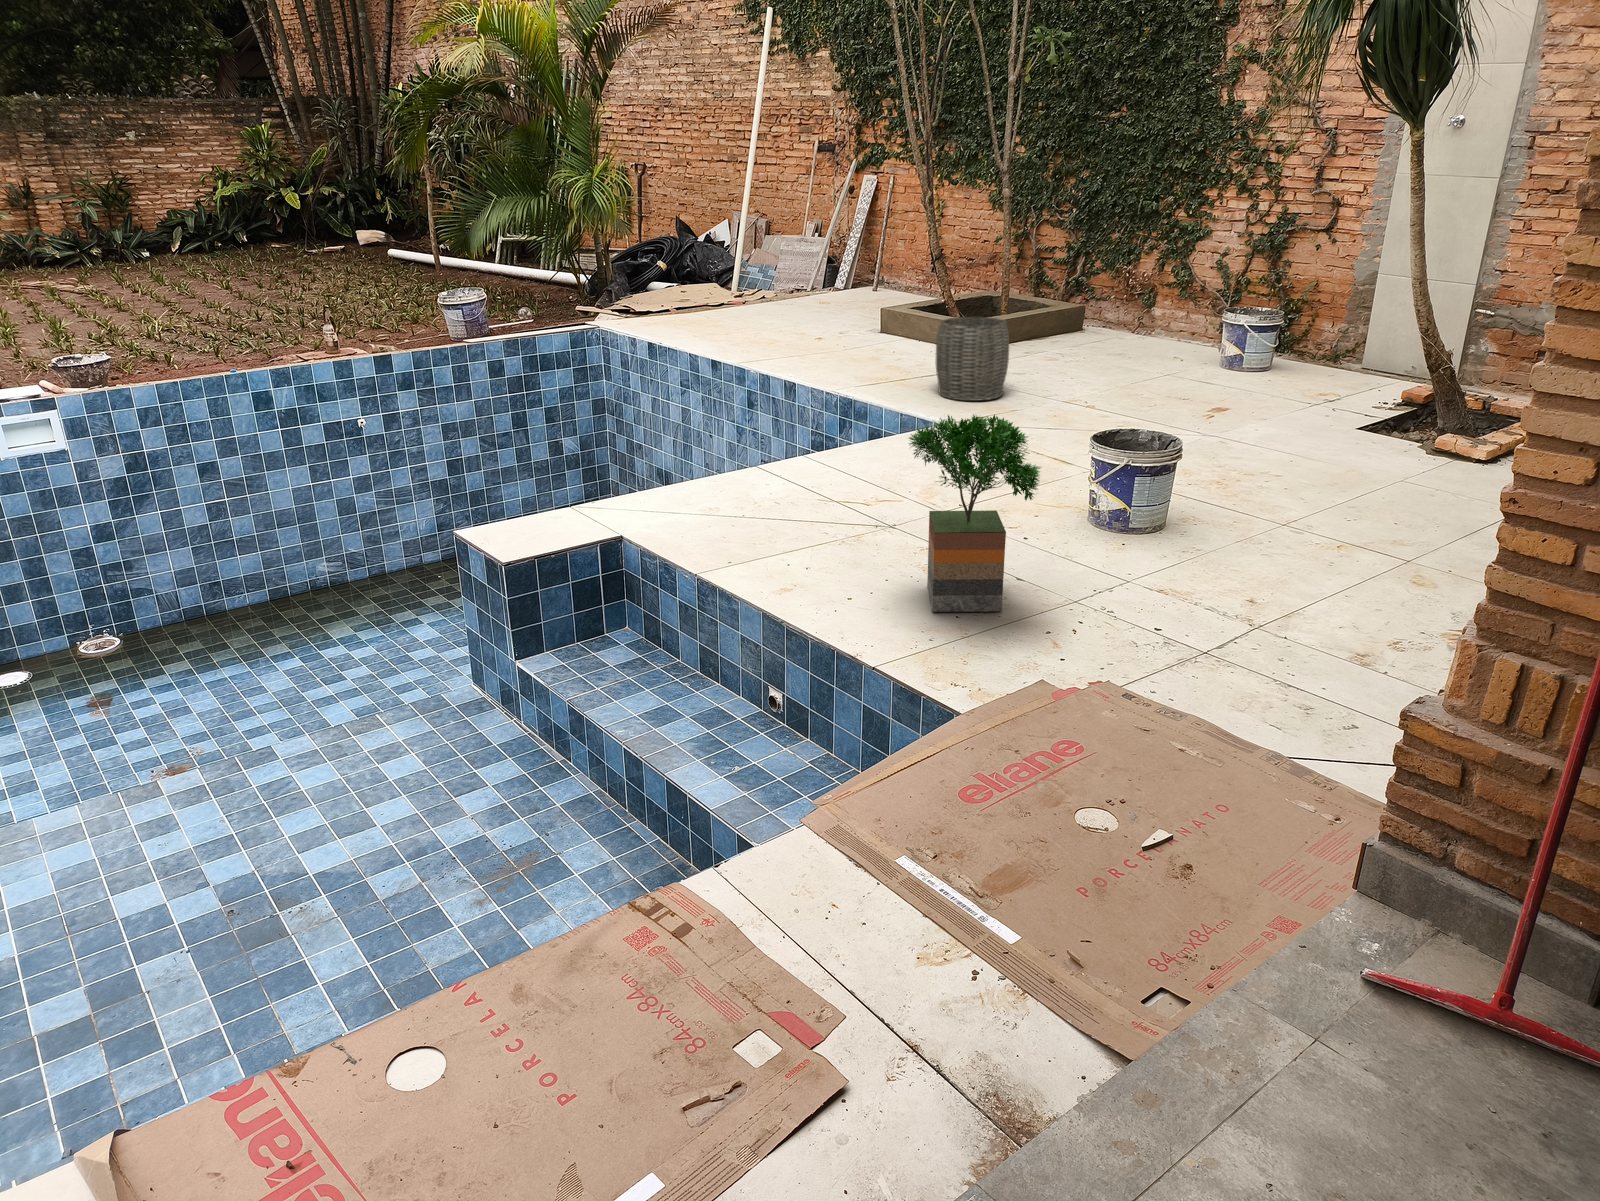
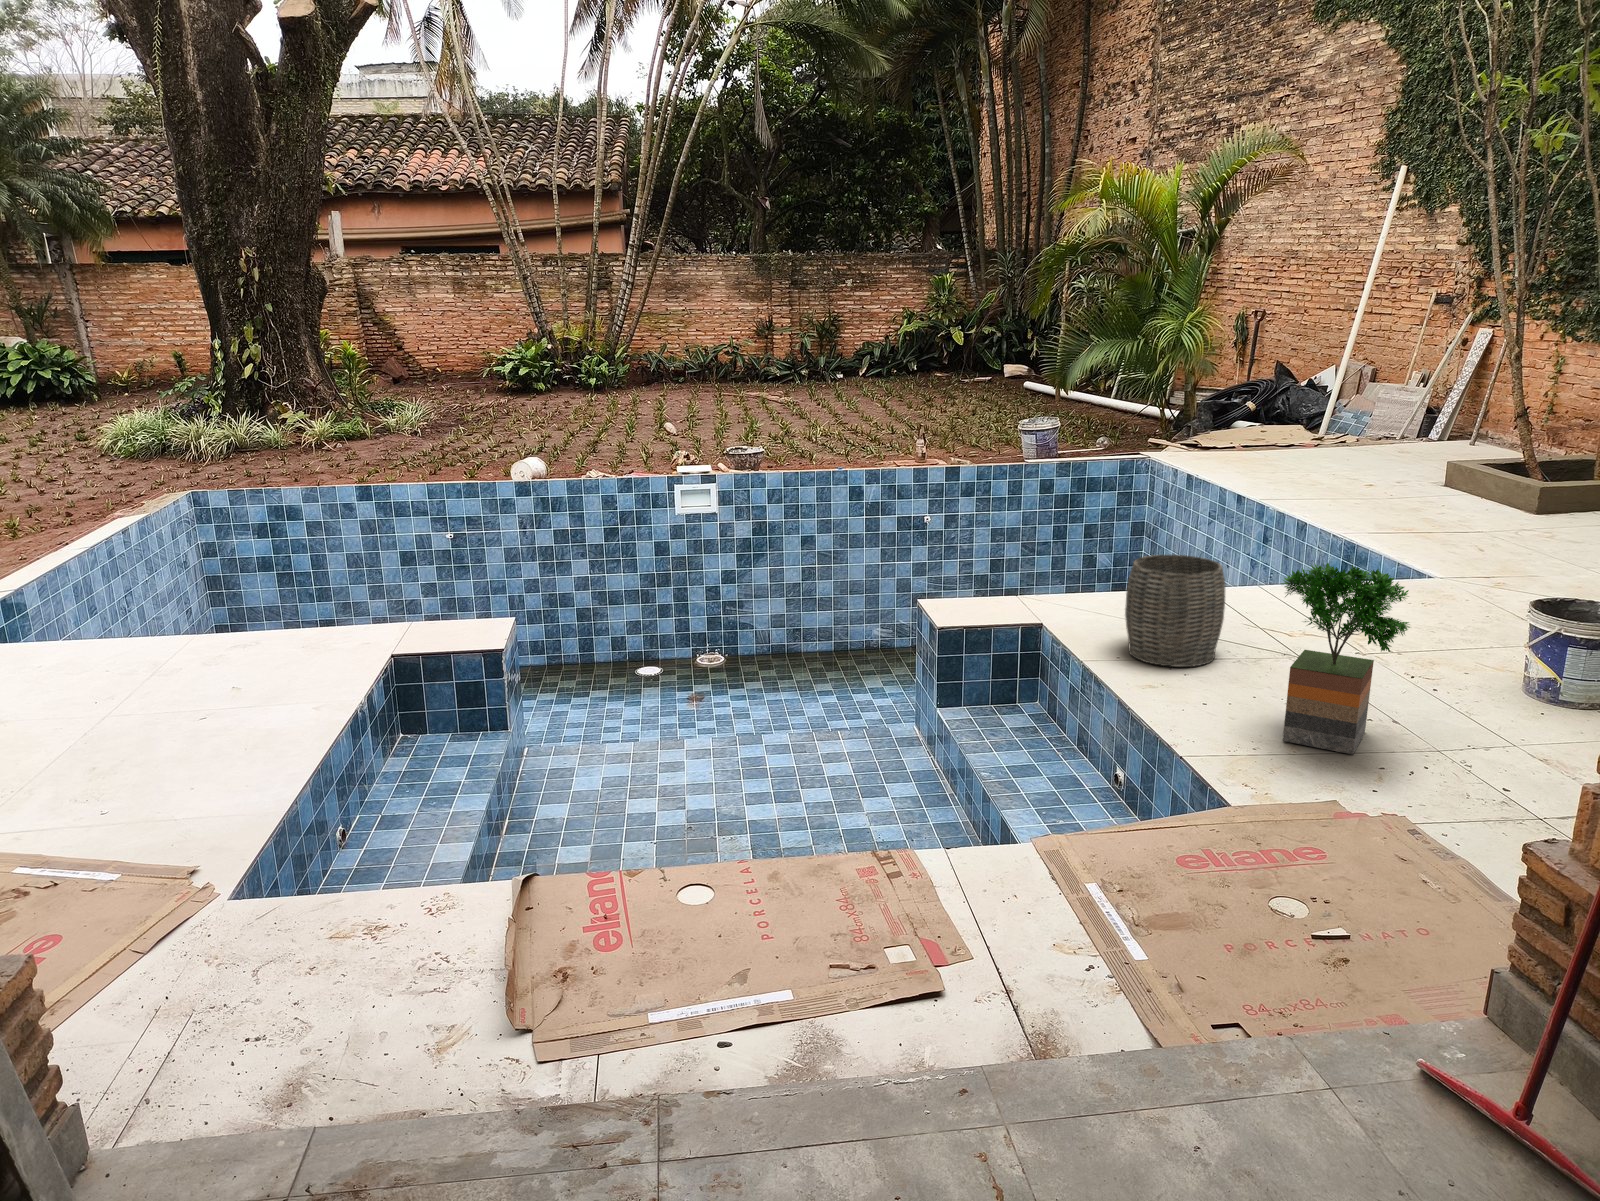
woven basket: present [935,317,1009,401] -> present [1125,555,1225,667]

